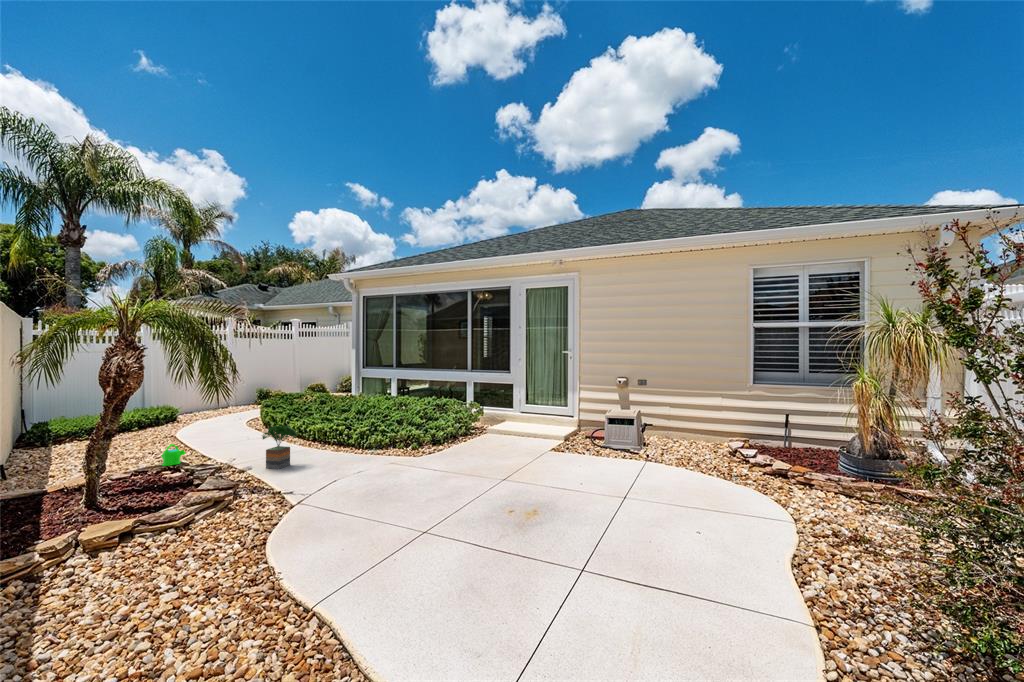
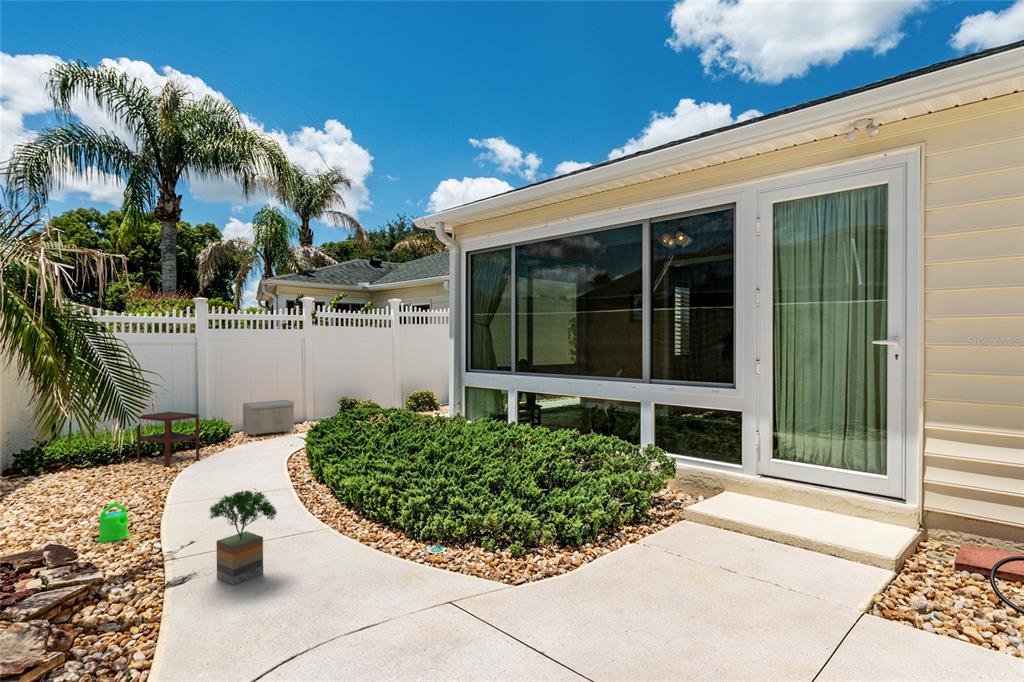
storage bench: none [180,392,223,419] -> present [243,400,294,437]
side table: none [112,400,168,437] -> present [136,412,200,467]

